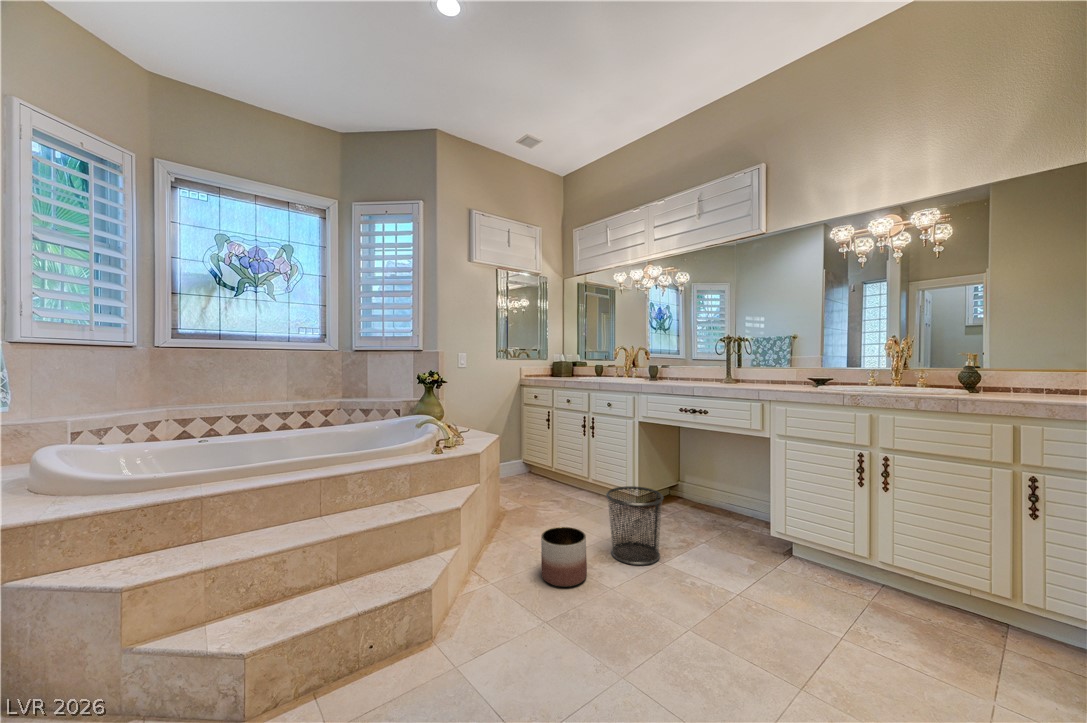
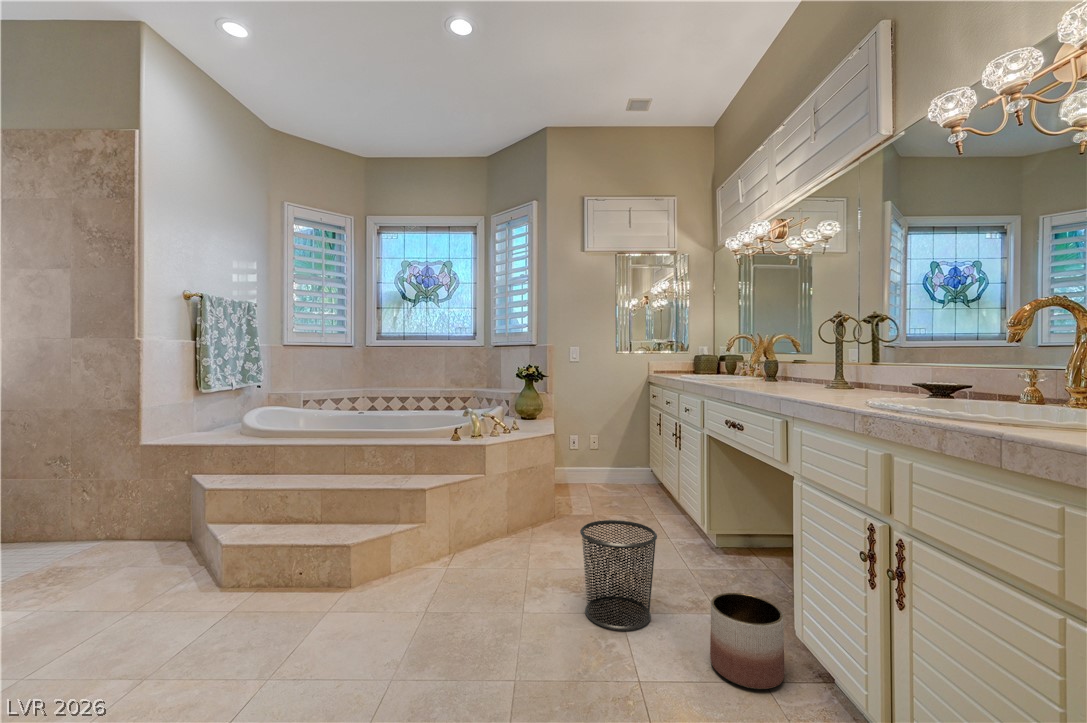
planter: present [541,527,587,587] -> present [710,593,784,689]

